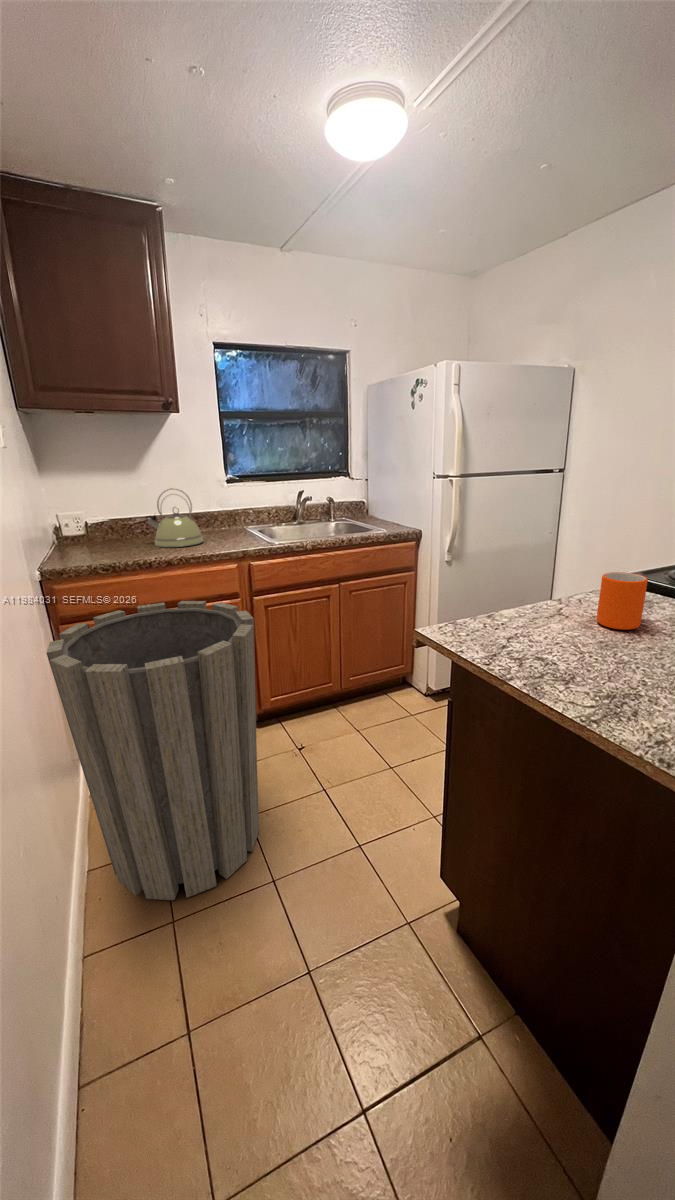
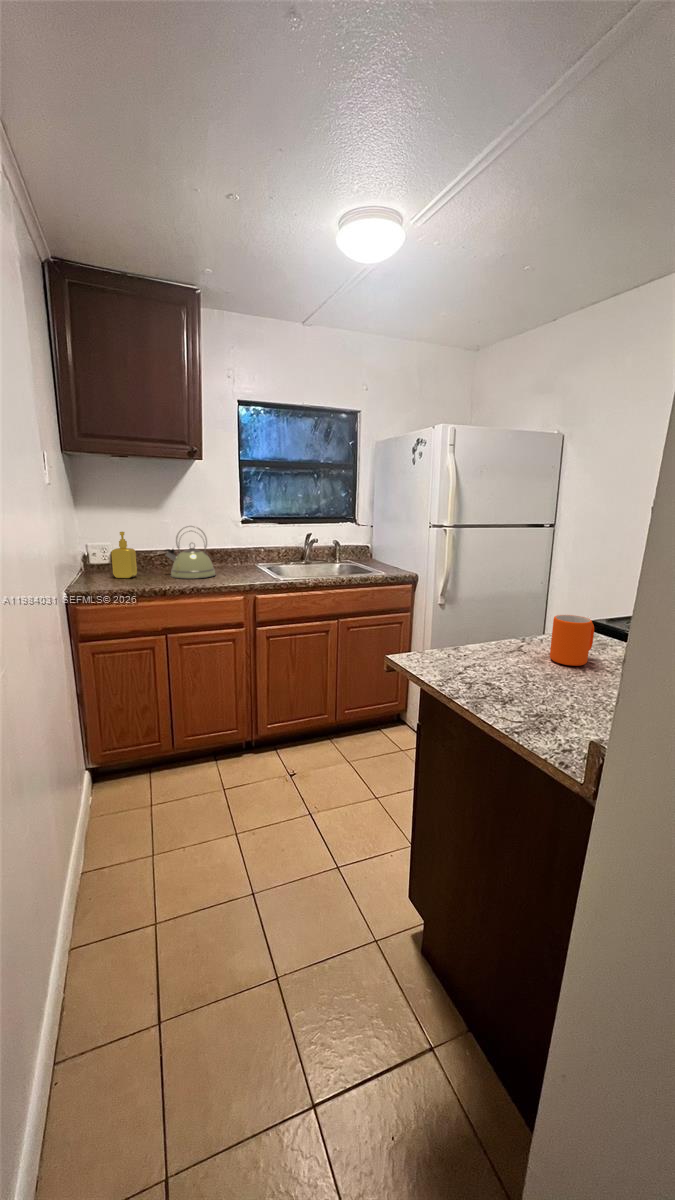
soap dispenser: none [86,498,117,550] -> present [111,532,137,578]
trash can: present [46,601,259,900] -> none [66,626,252,905]

